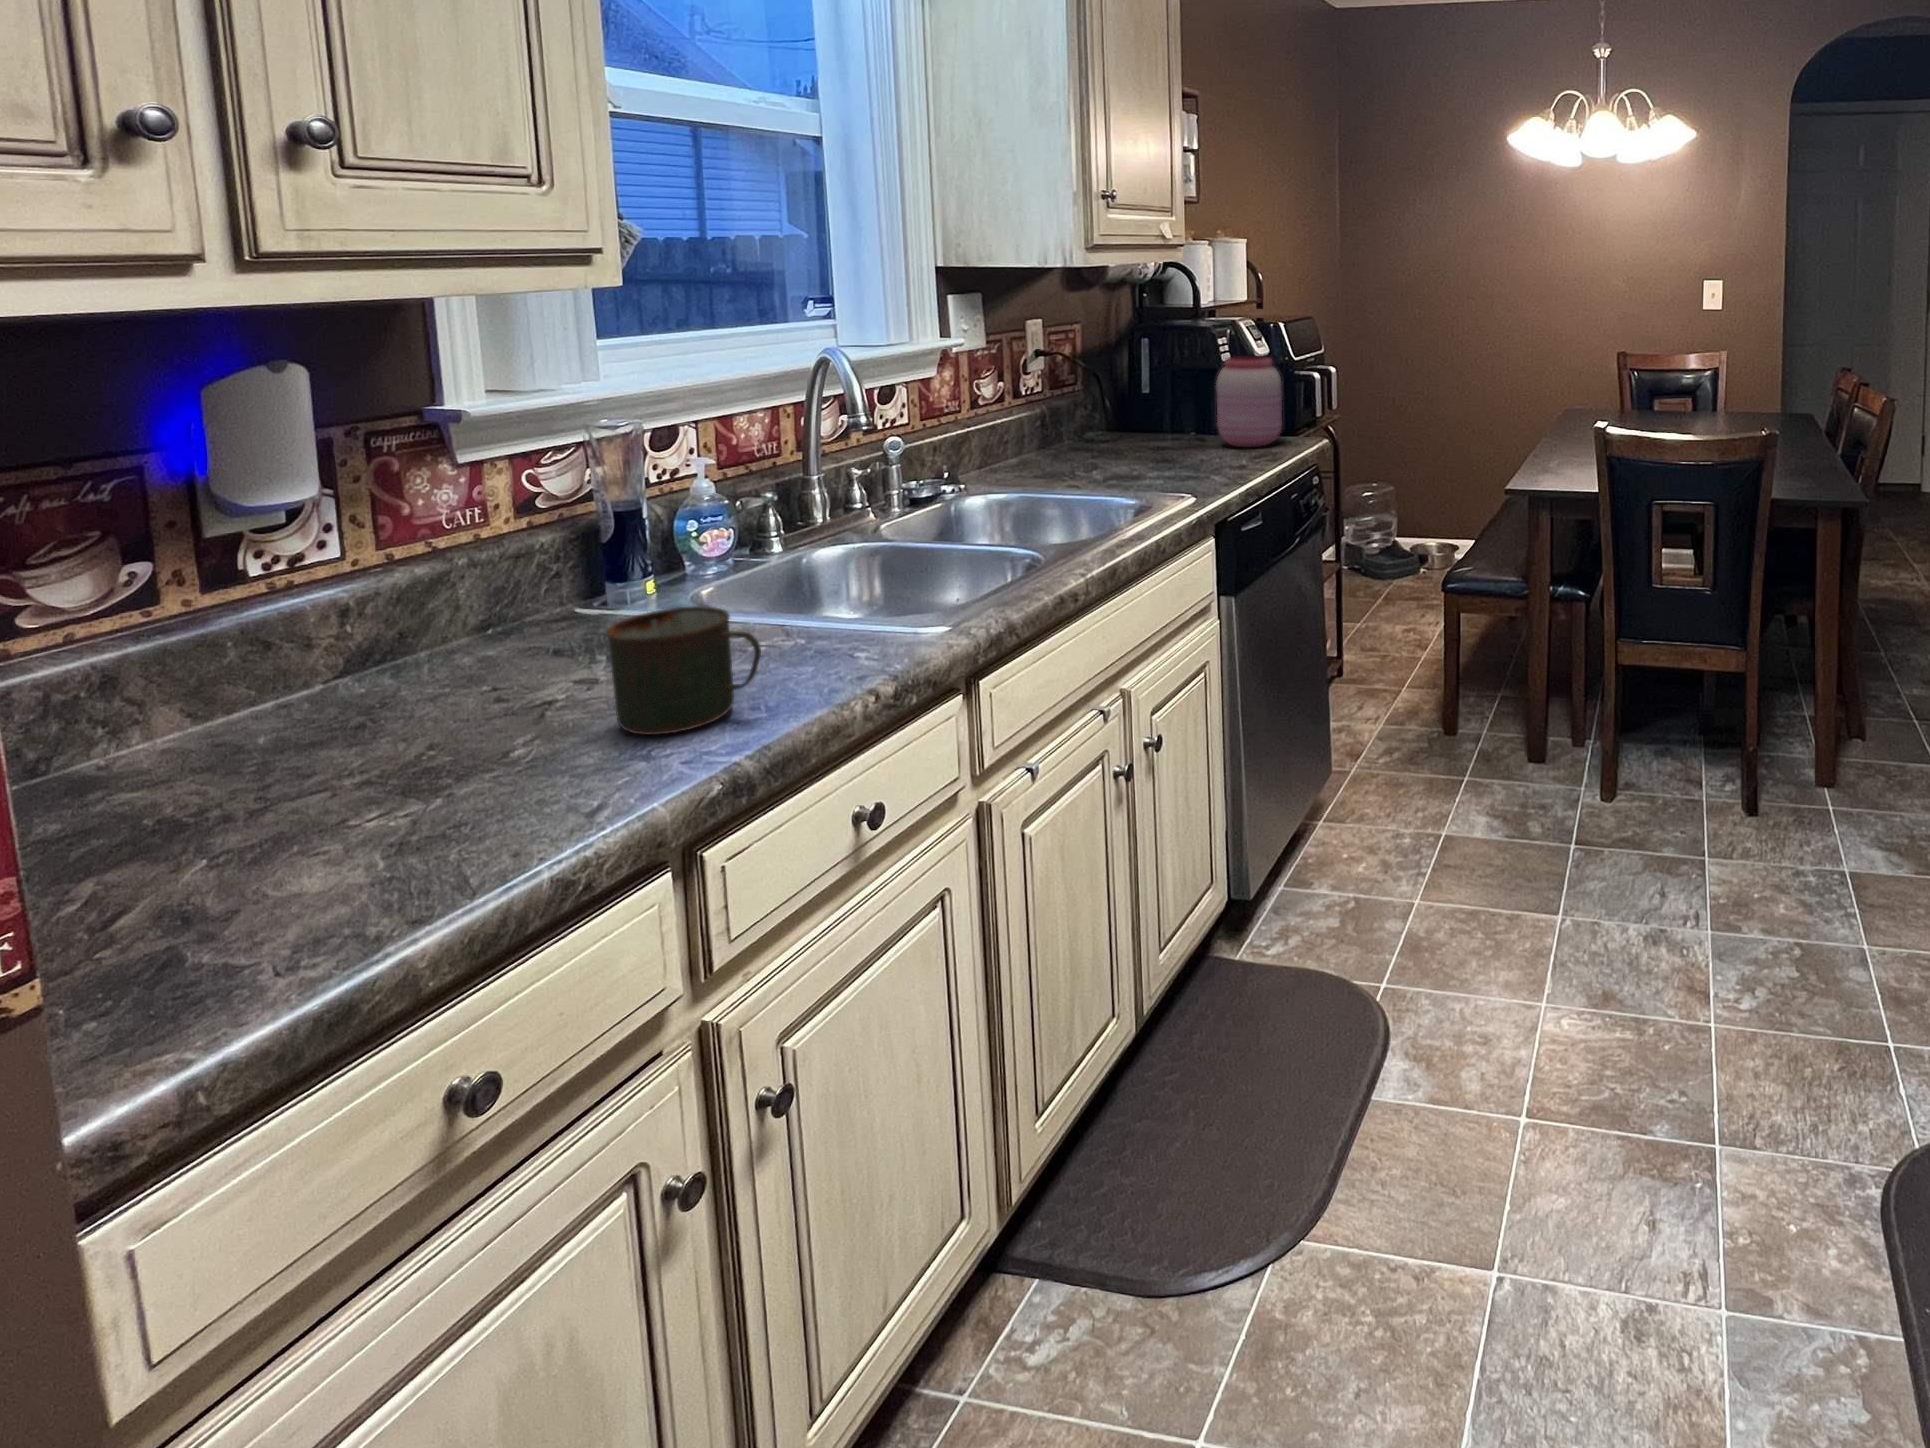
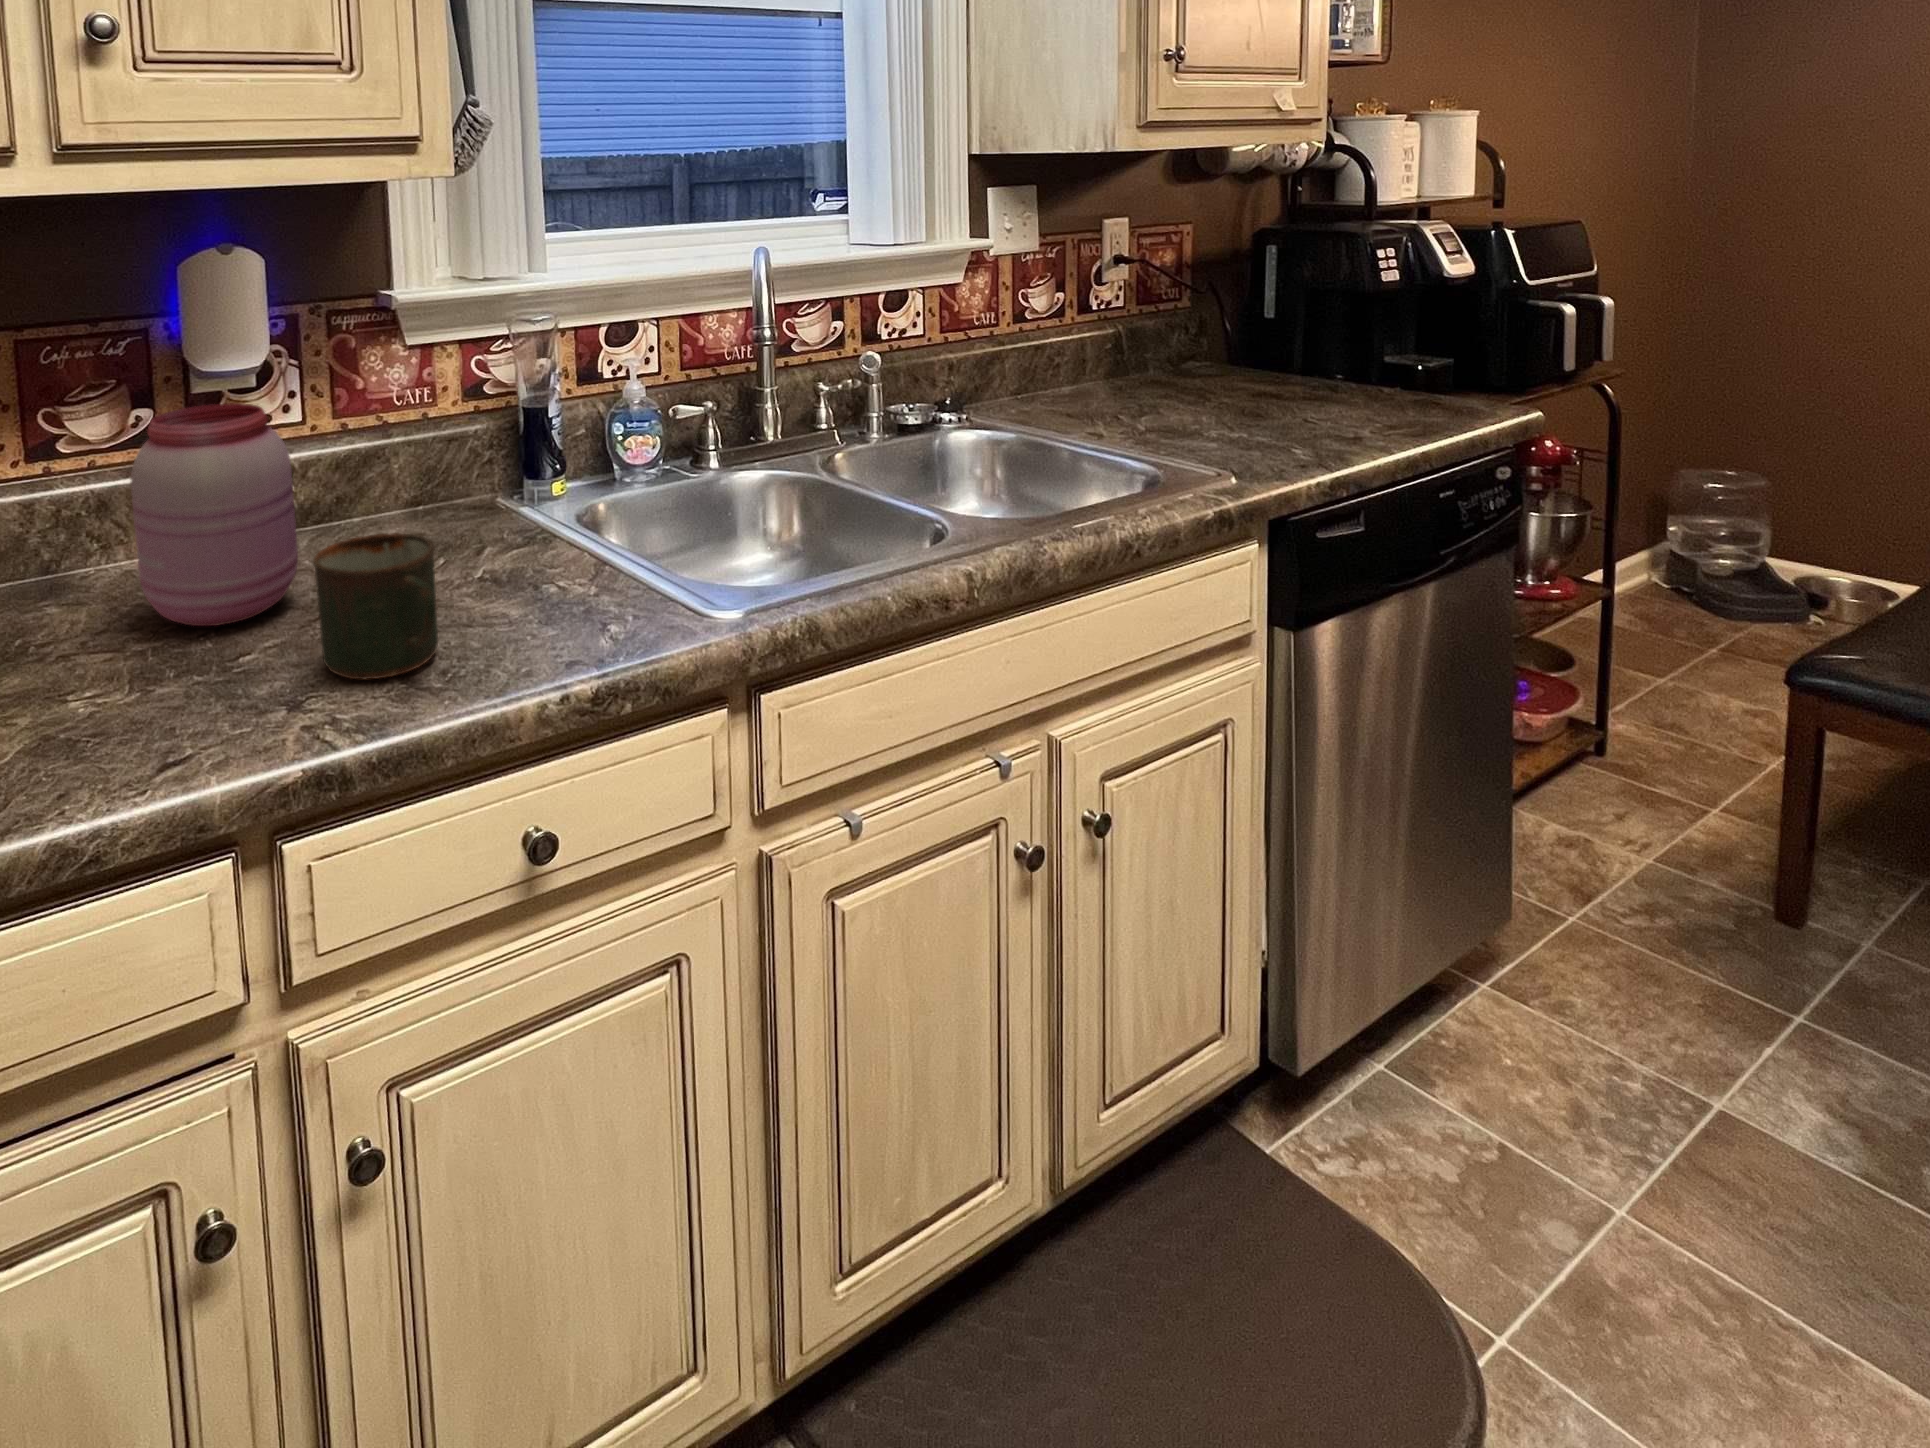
jar: present [1216,356,1282,447] -> present [131,403,298,626]

